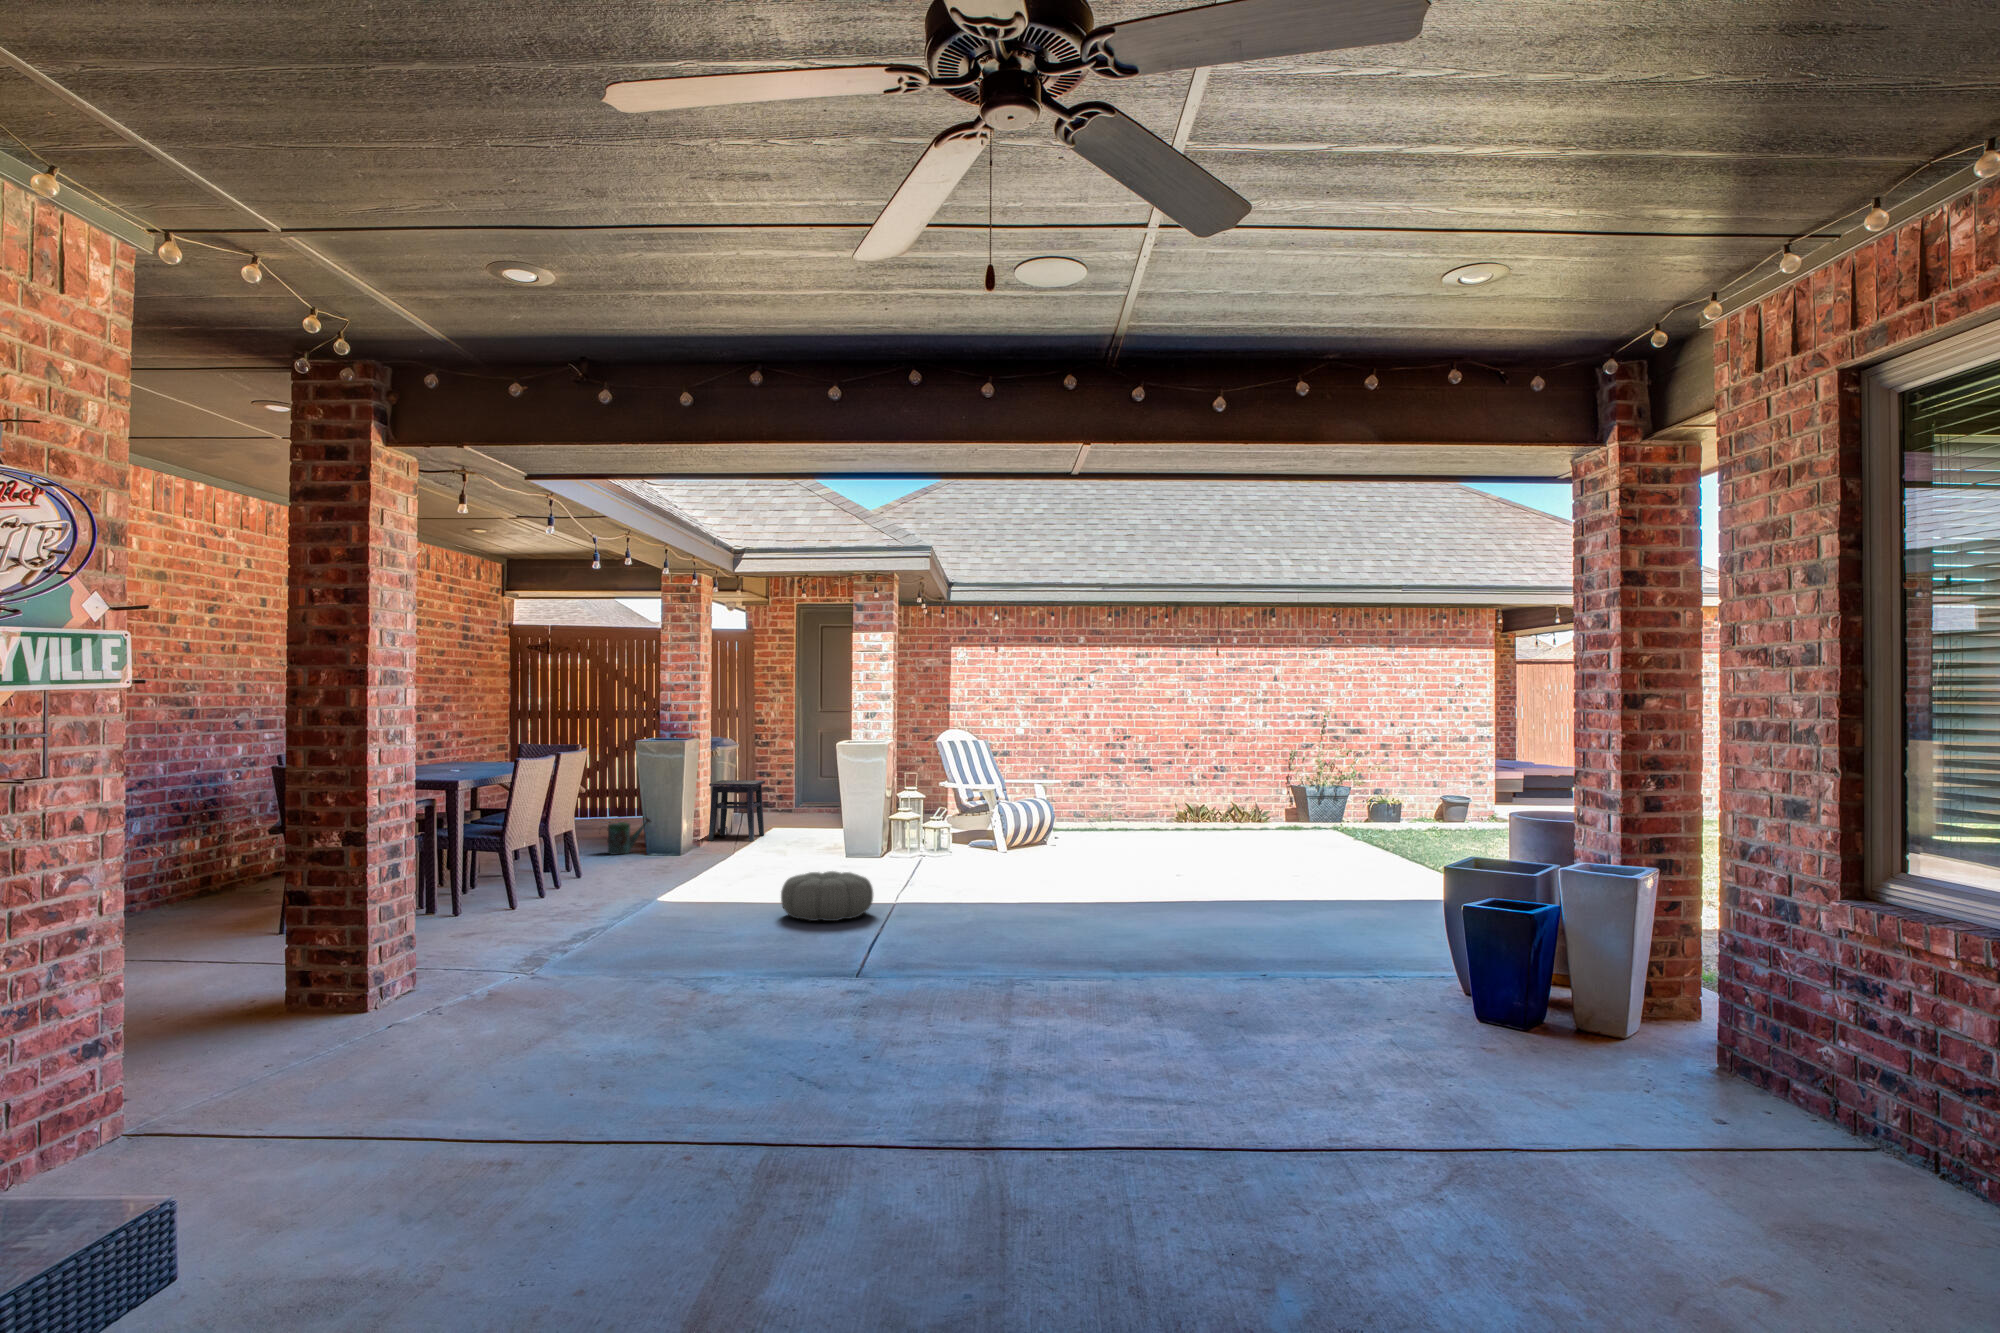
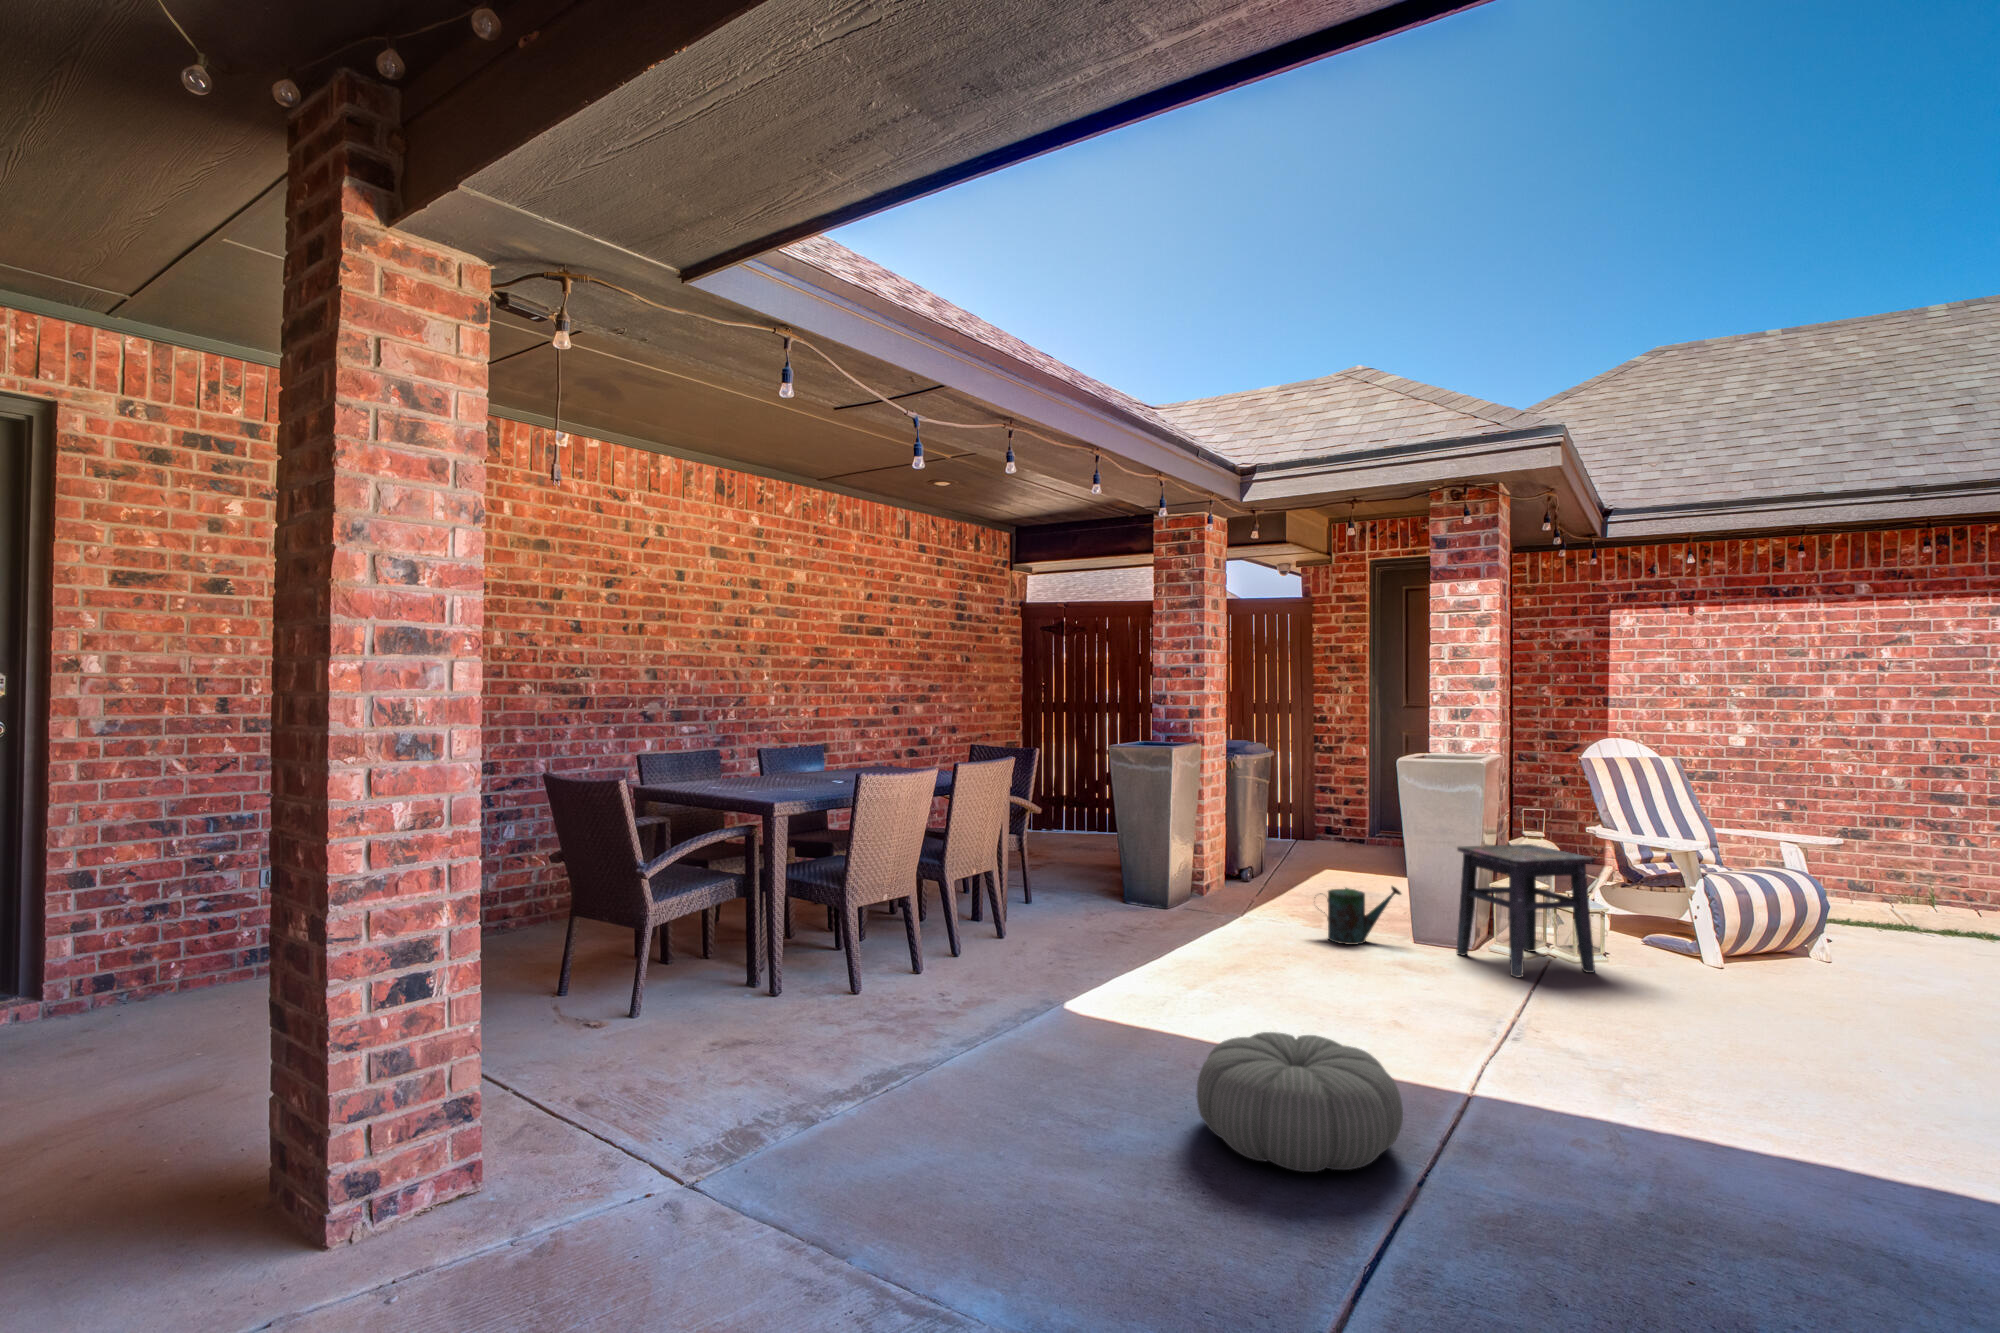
side table: present [708,780,765,841] -> present [1457,844,1595,977]
watering can: present [607,818,650,855] -> present [1318,886,1401,945]

